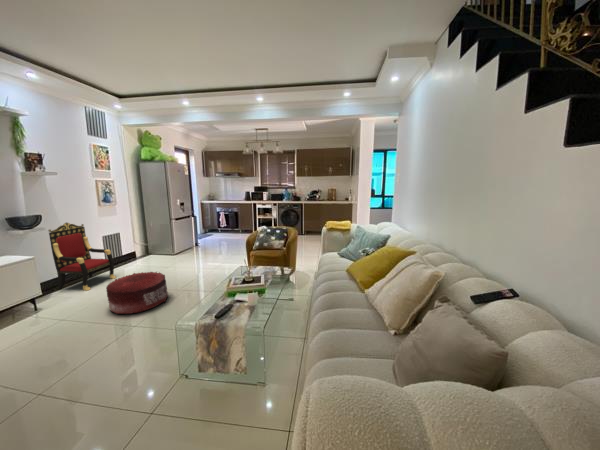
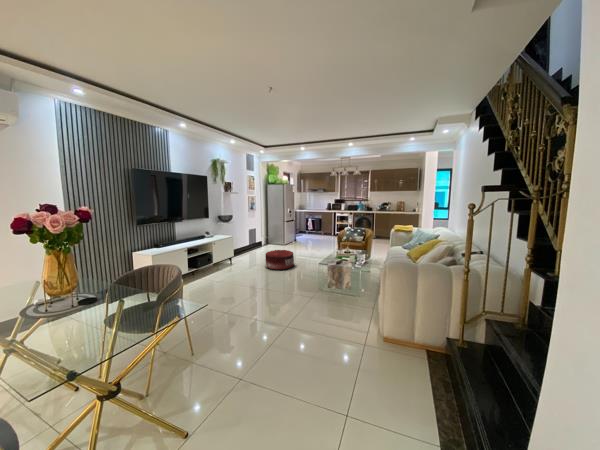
armchair: present [48,223,116,291] -> none [230,220,258,259]

